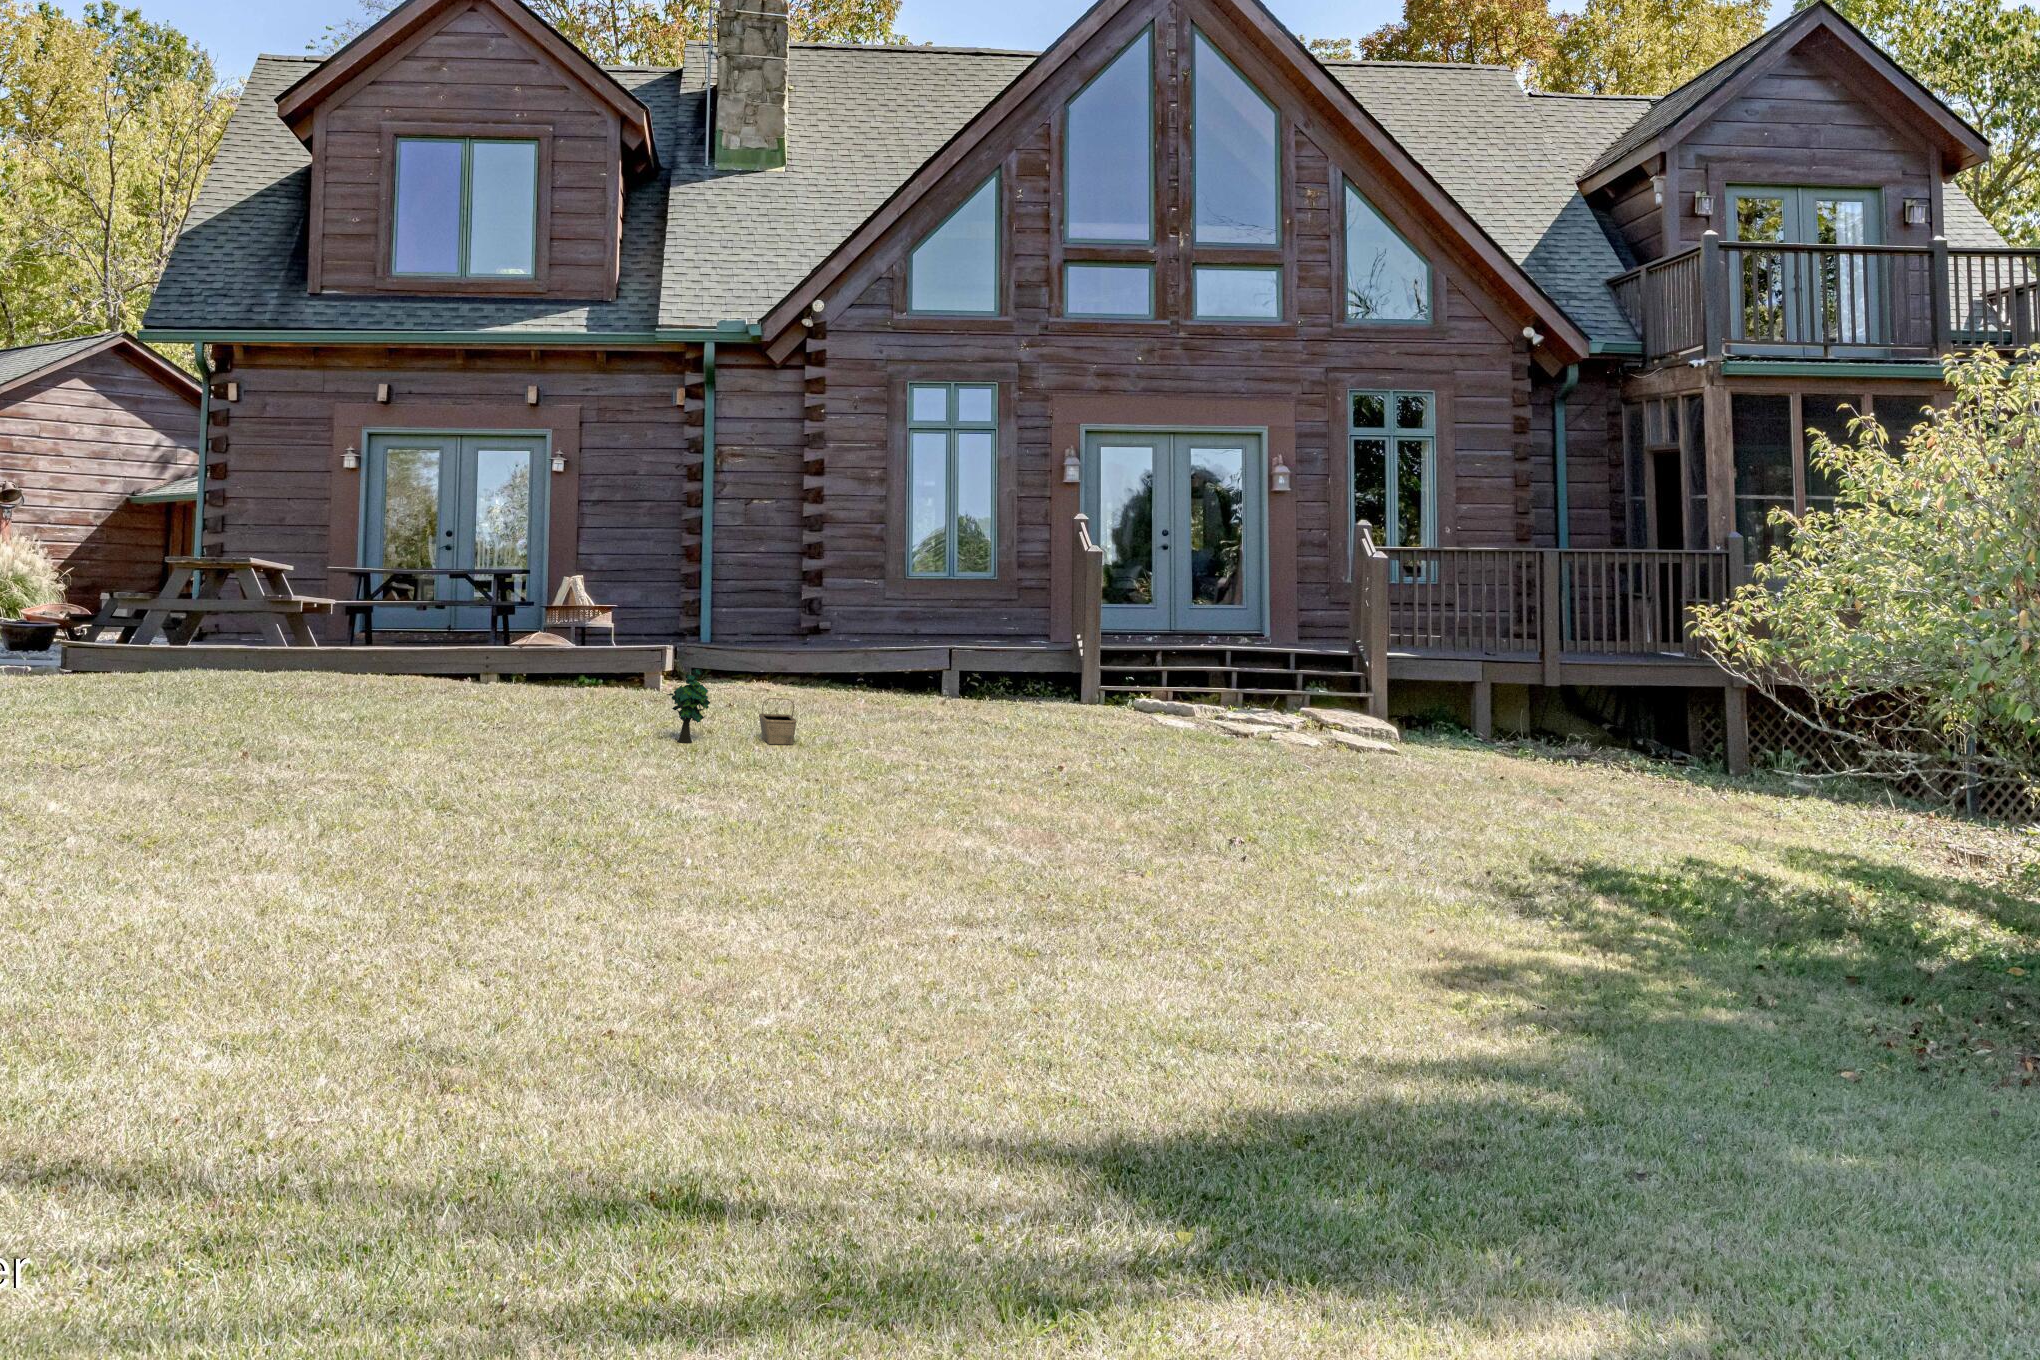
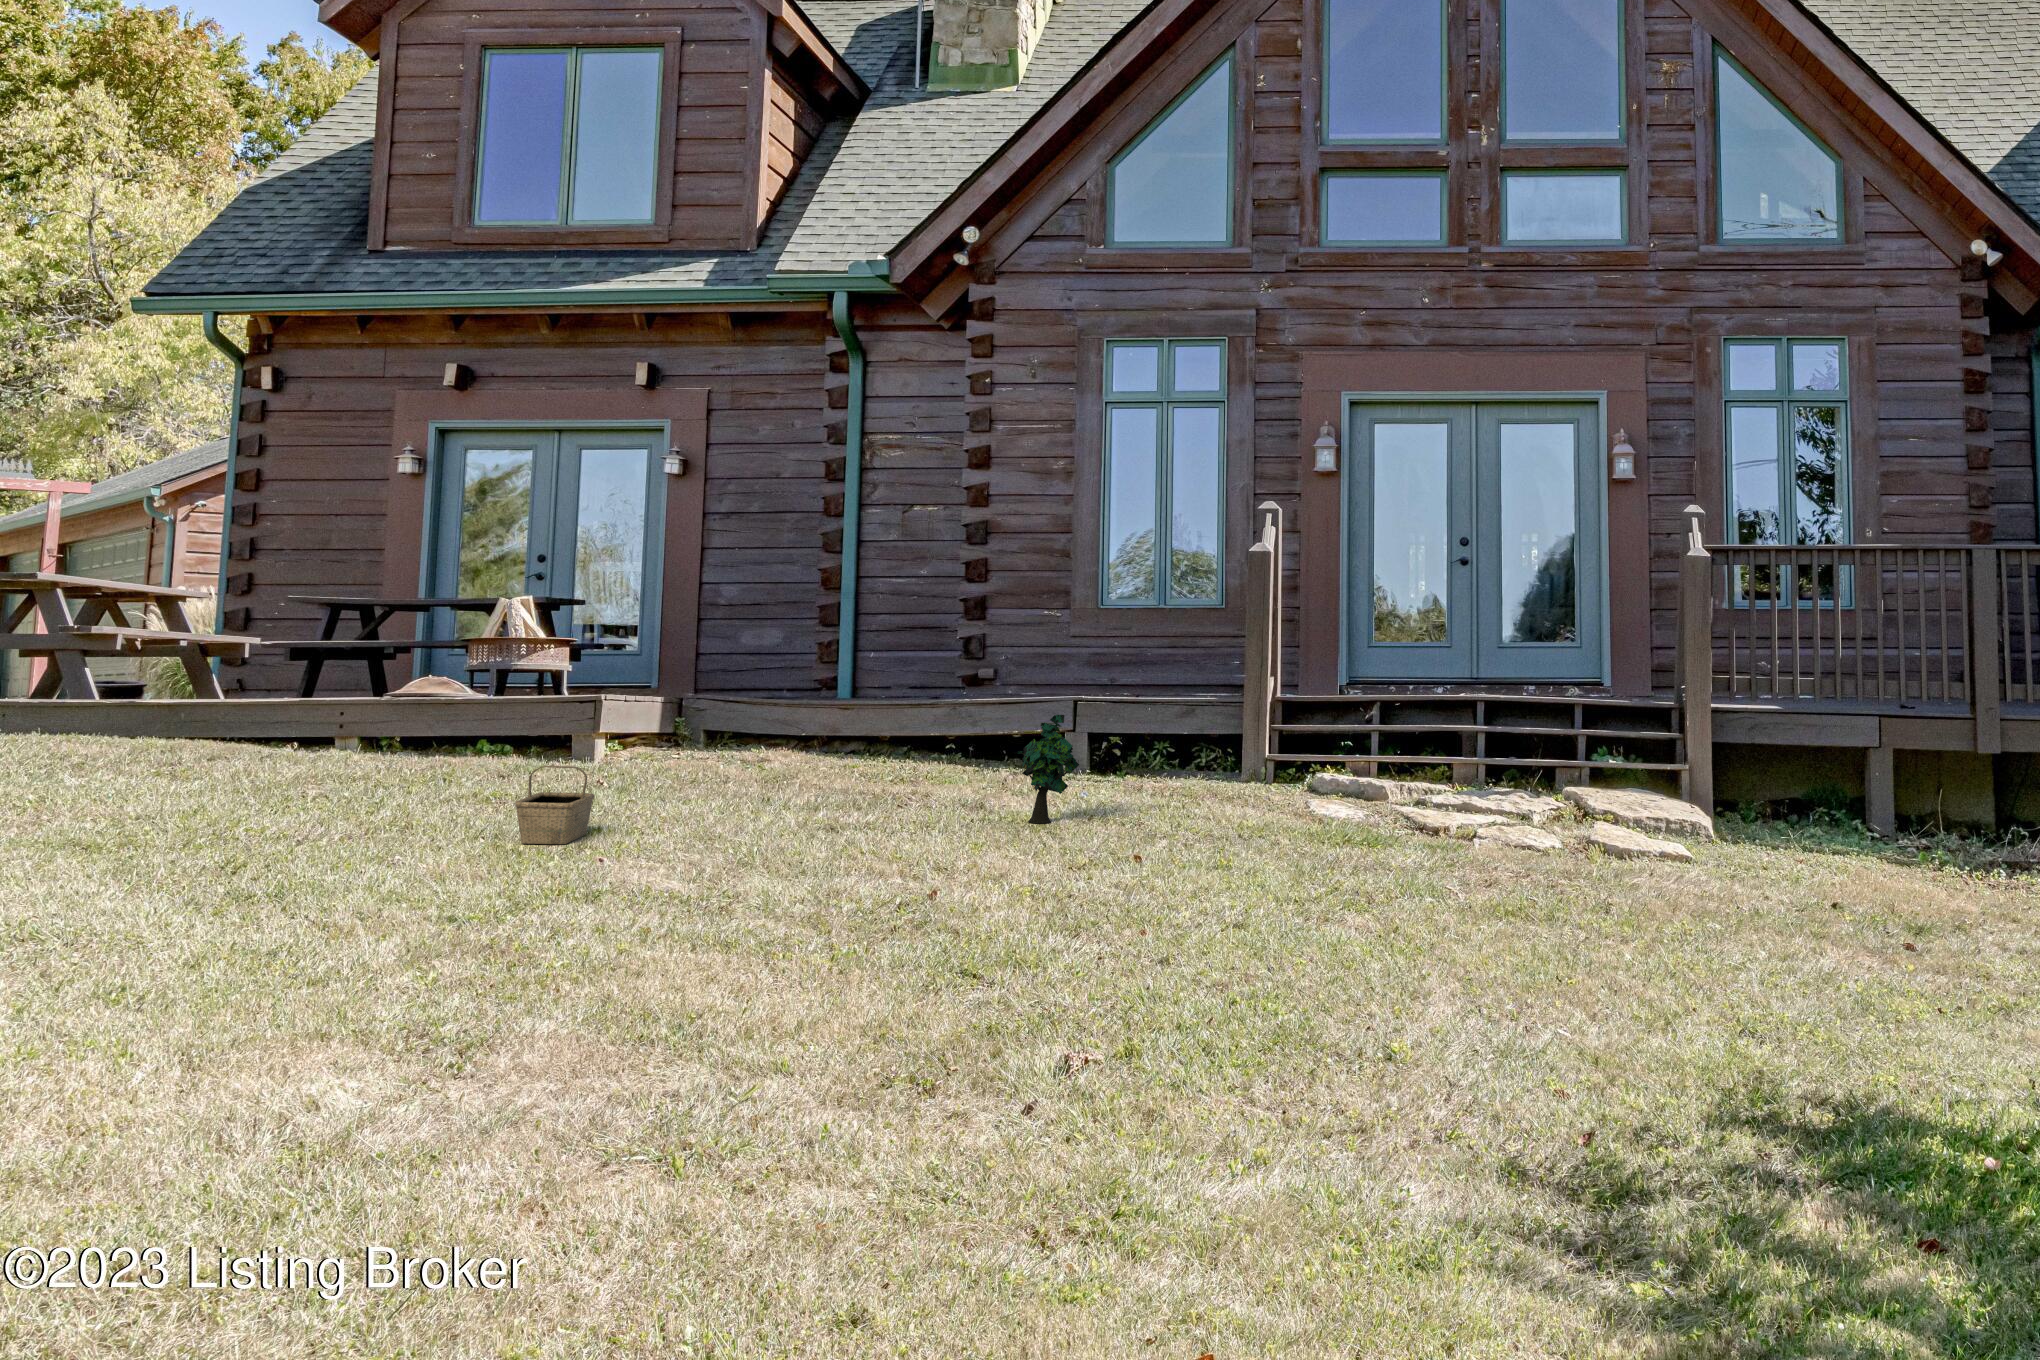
decorative plant: present [667,669,710,743] -> present [1015,715,1079,824]

